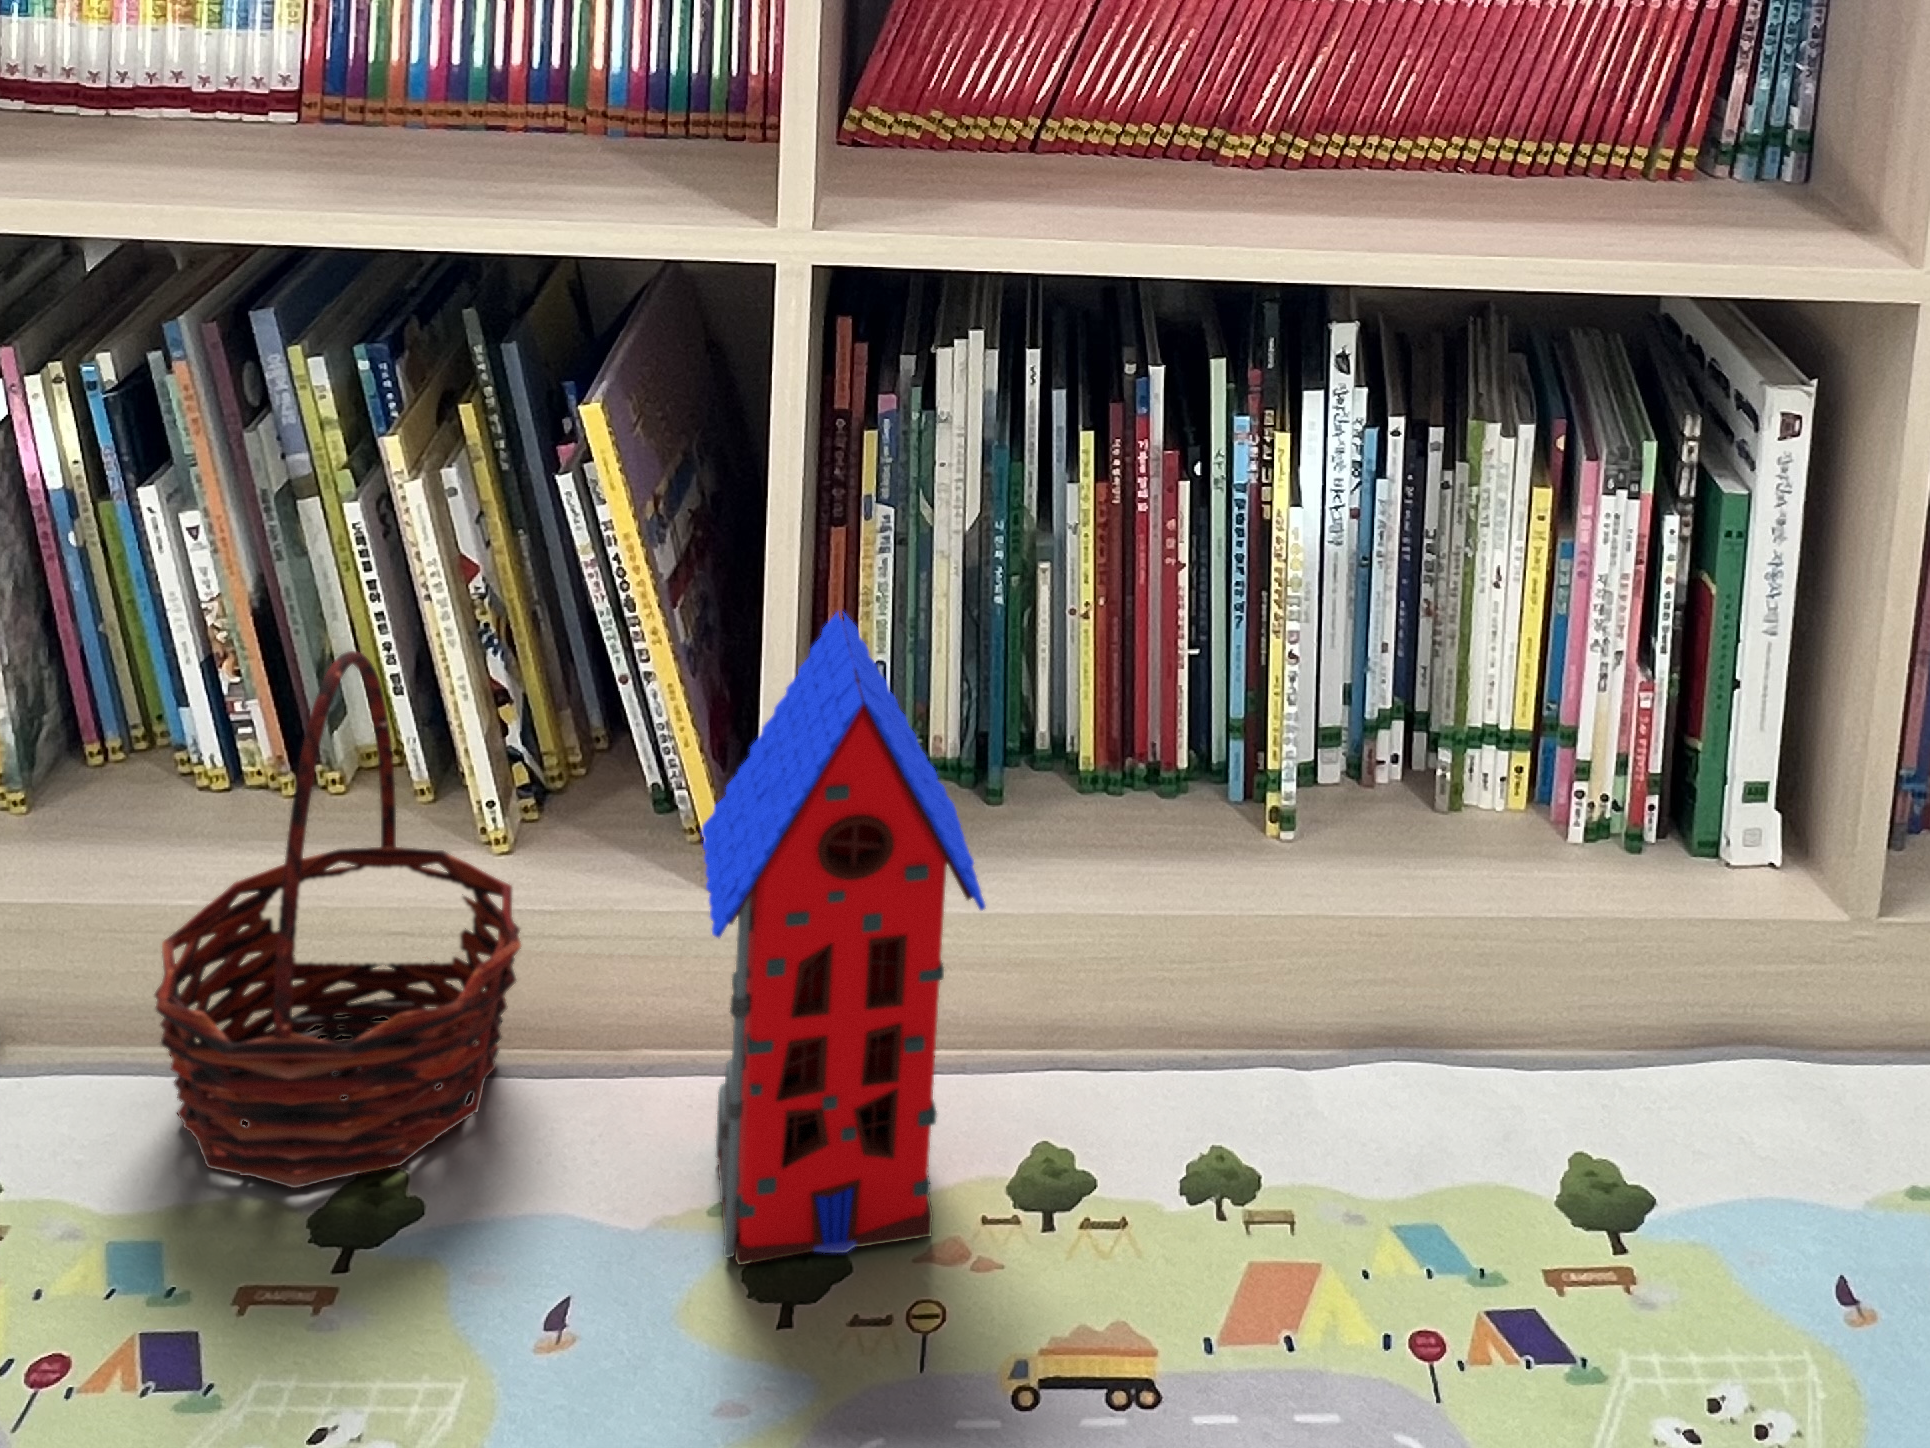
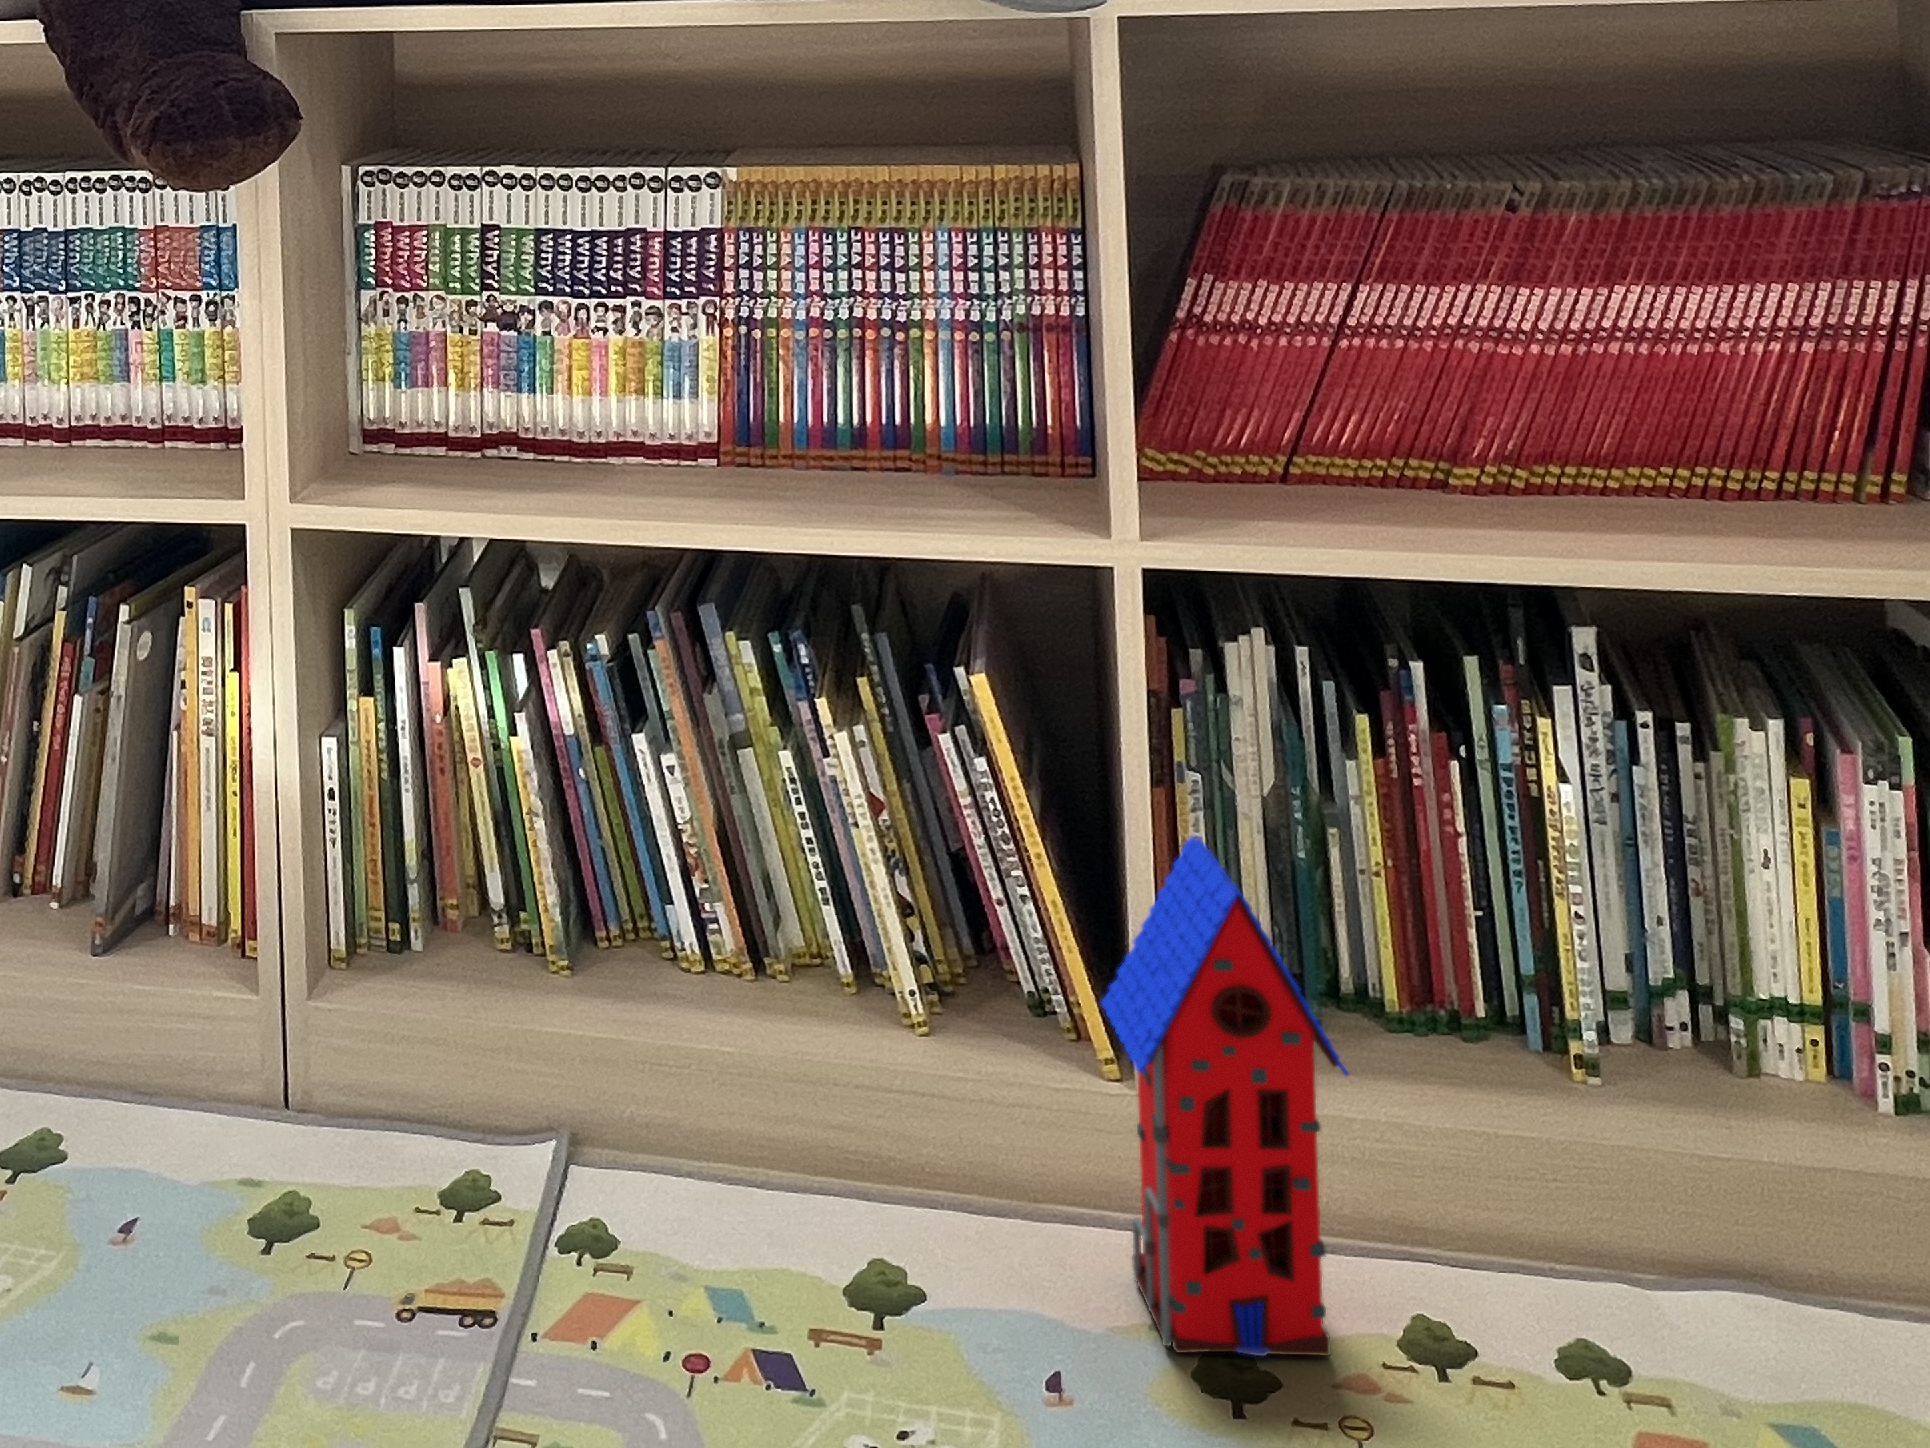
basket: present [154,651,521,1188] -> none [696,854,958,1259]

